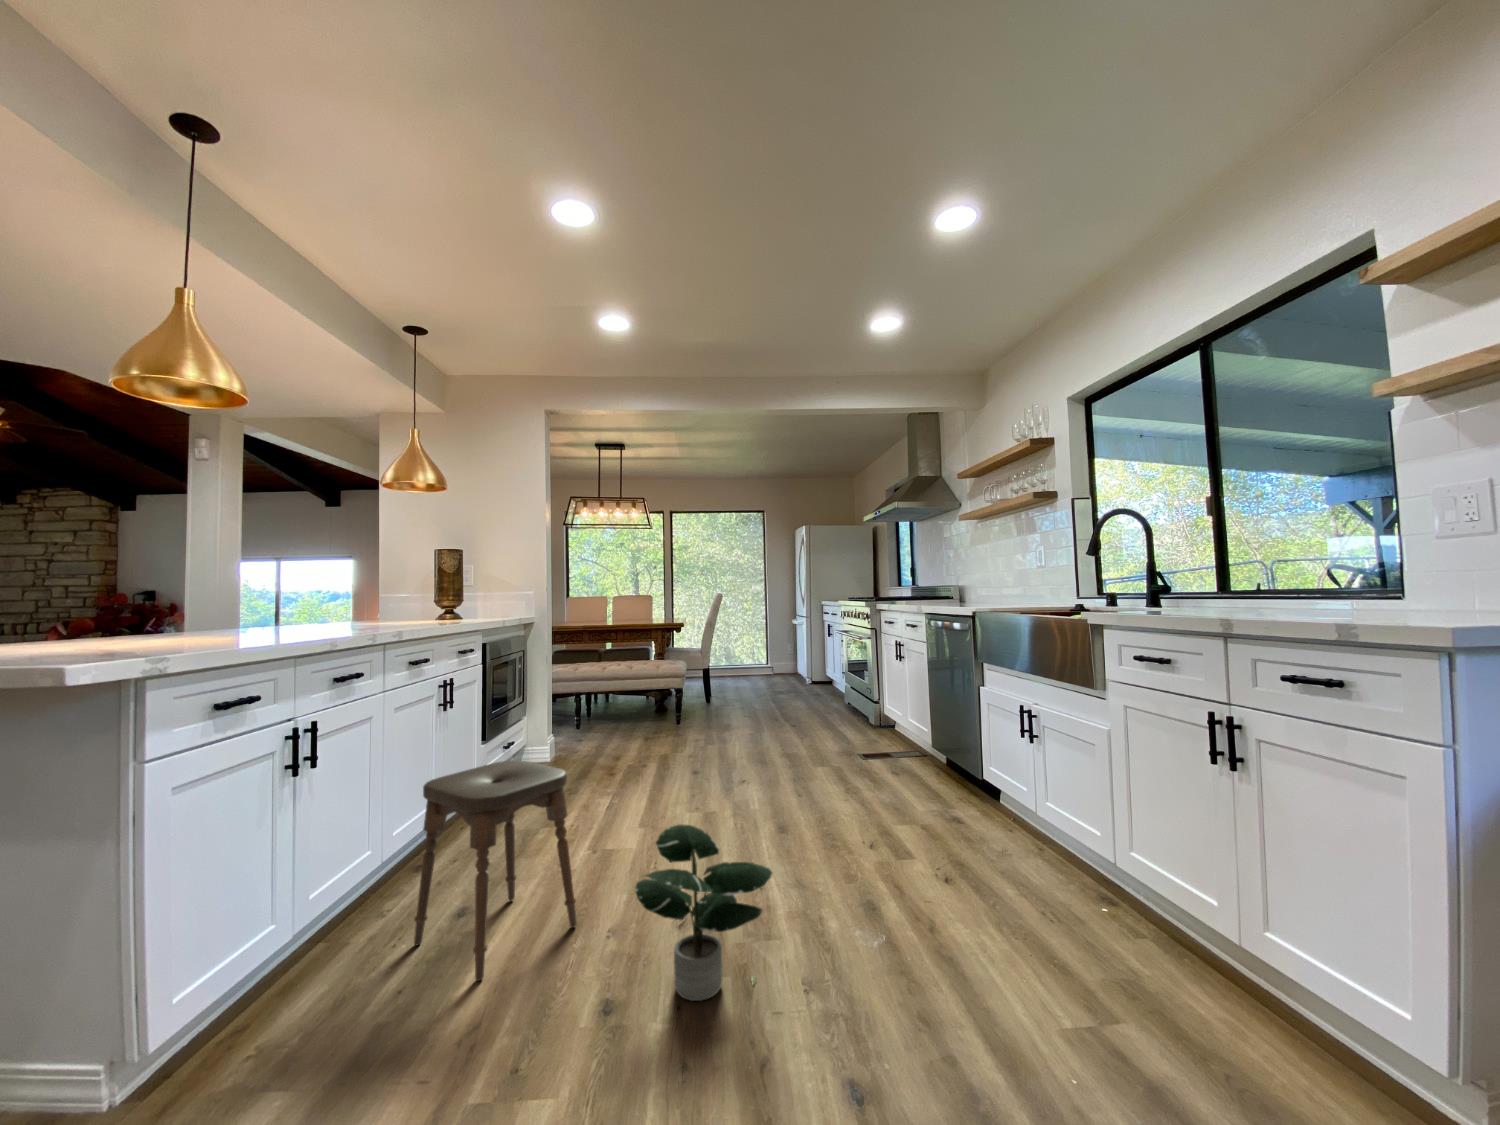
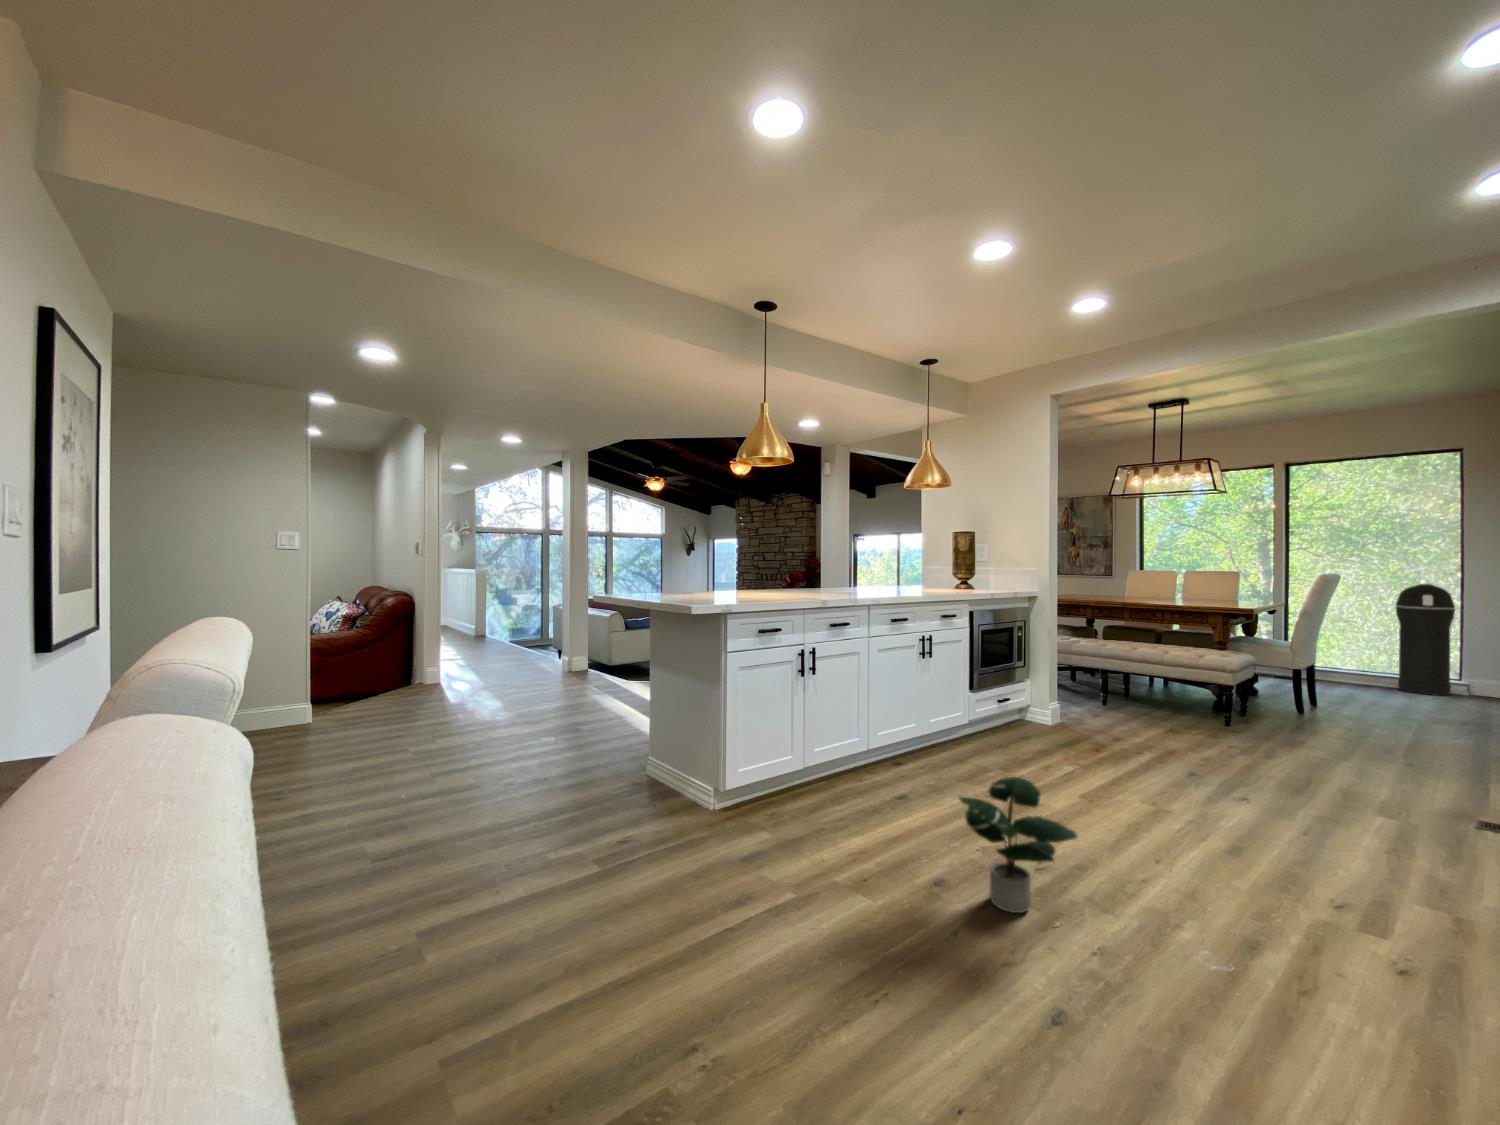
trash can: none [735,601,764,679] -> present [1396,584,1455,696]
stool: present [414,760,577,981] -> none [865,699,963,834]

